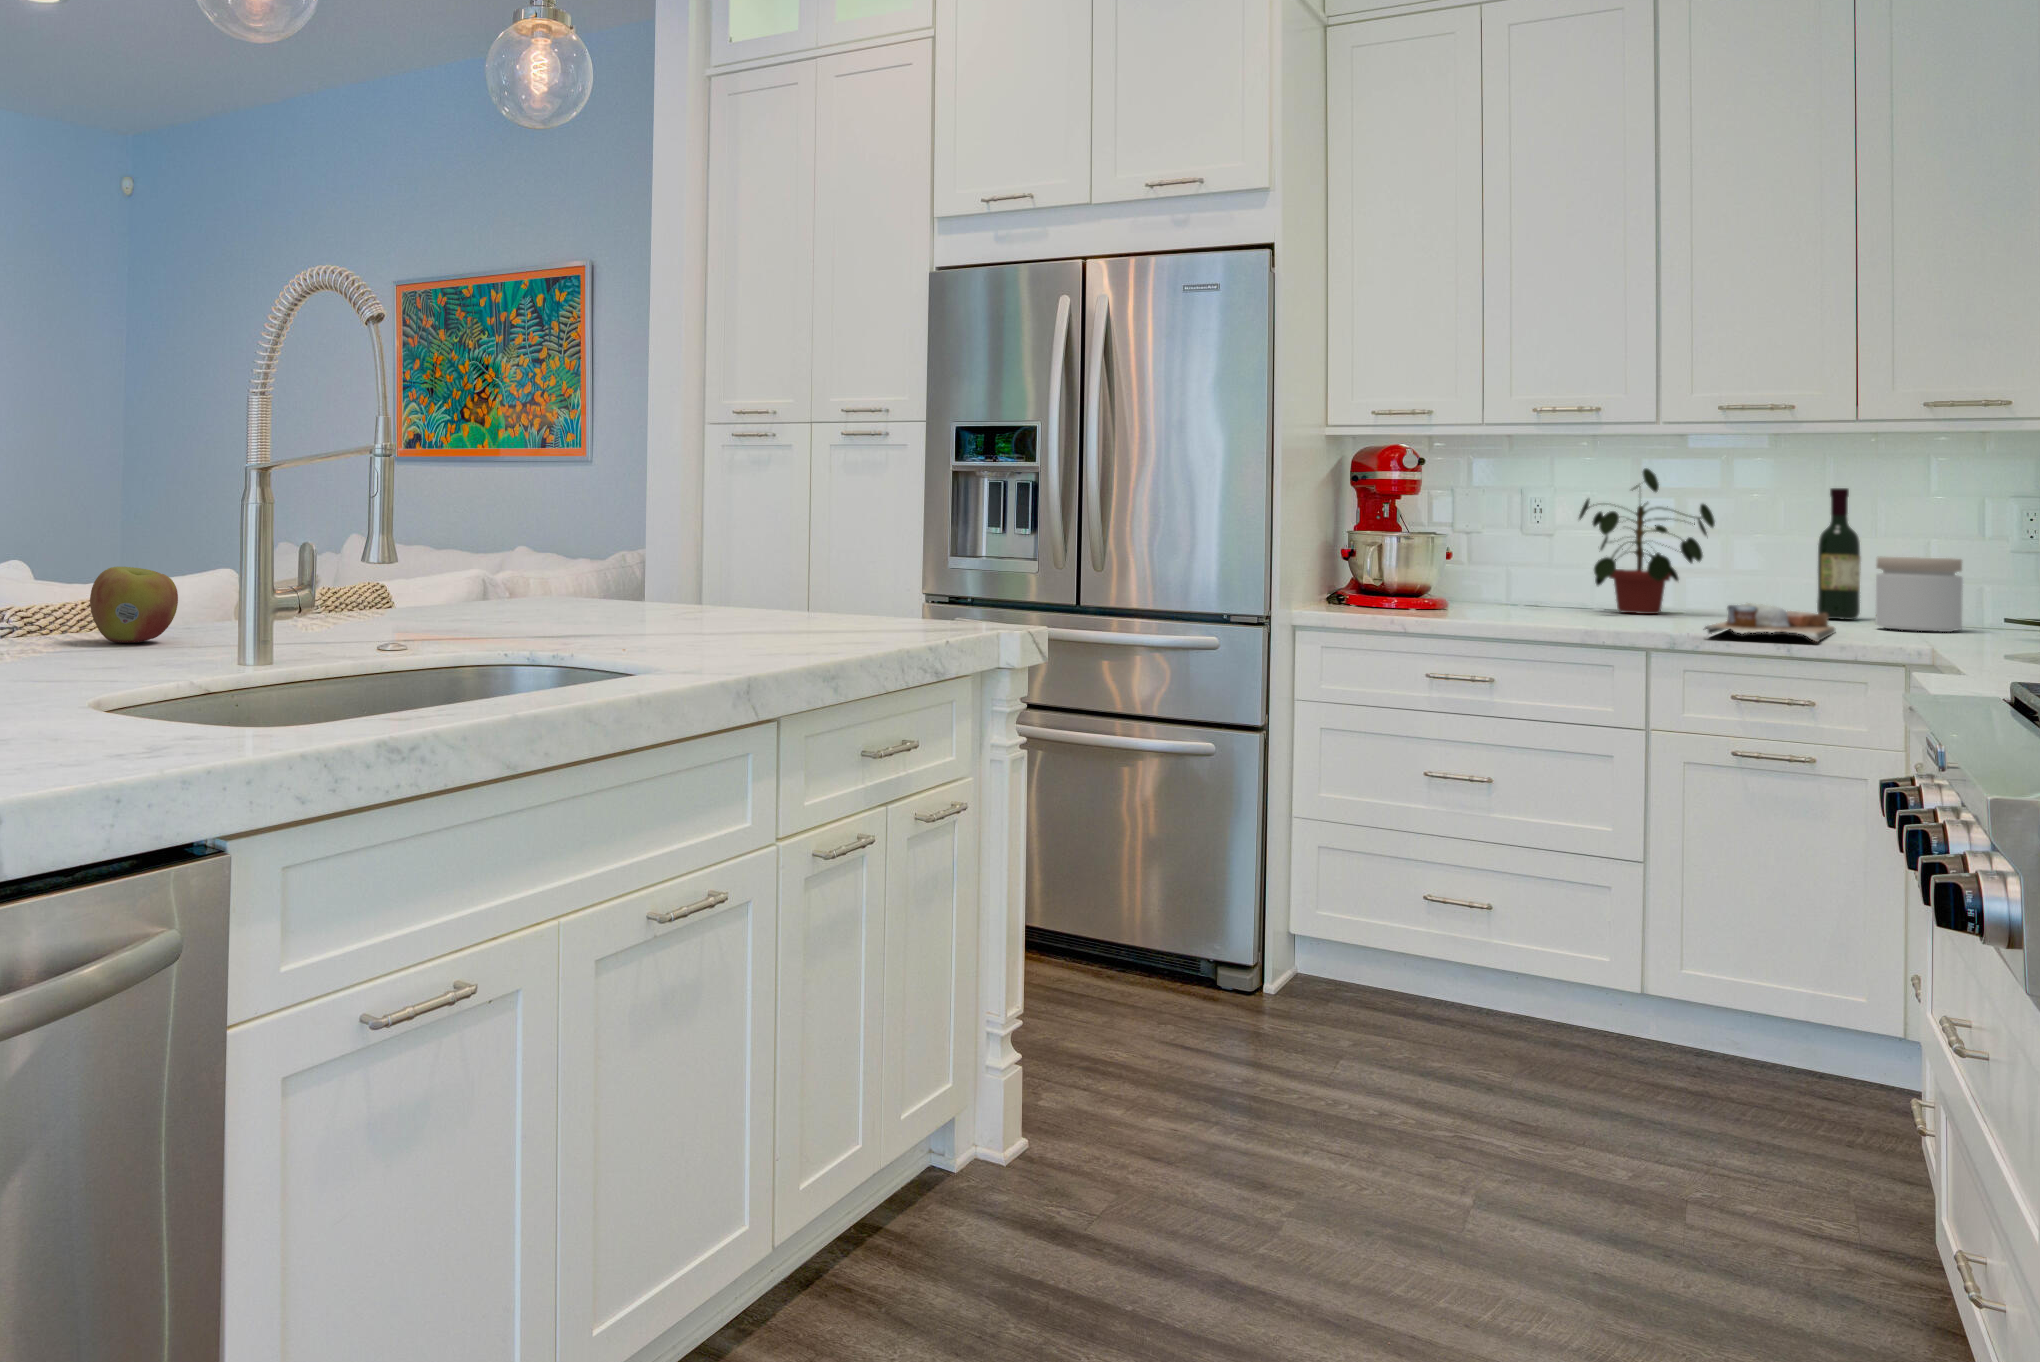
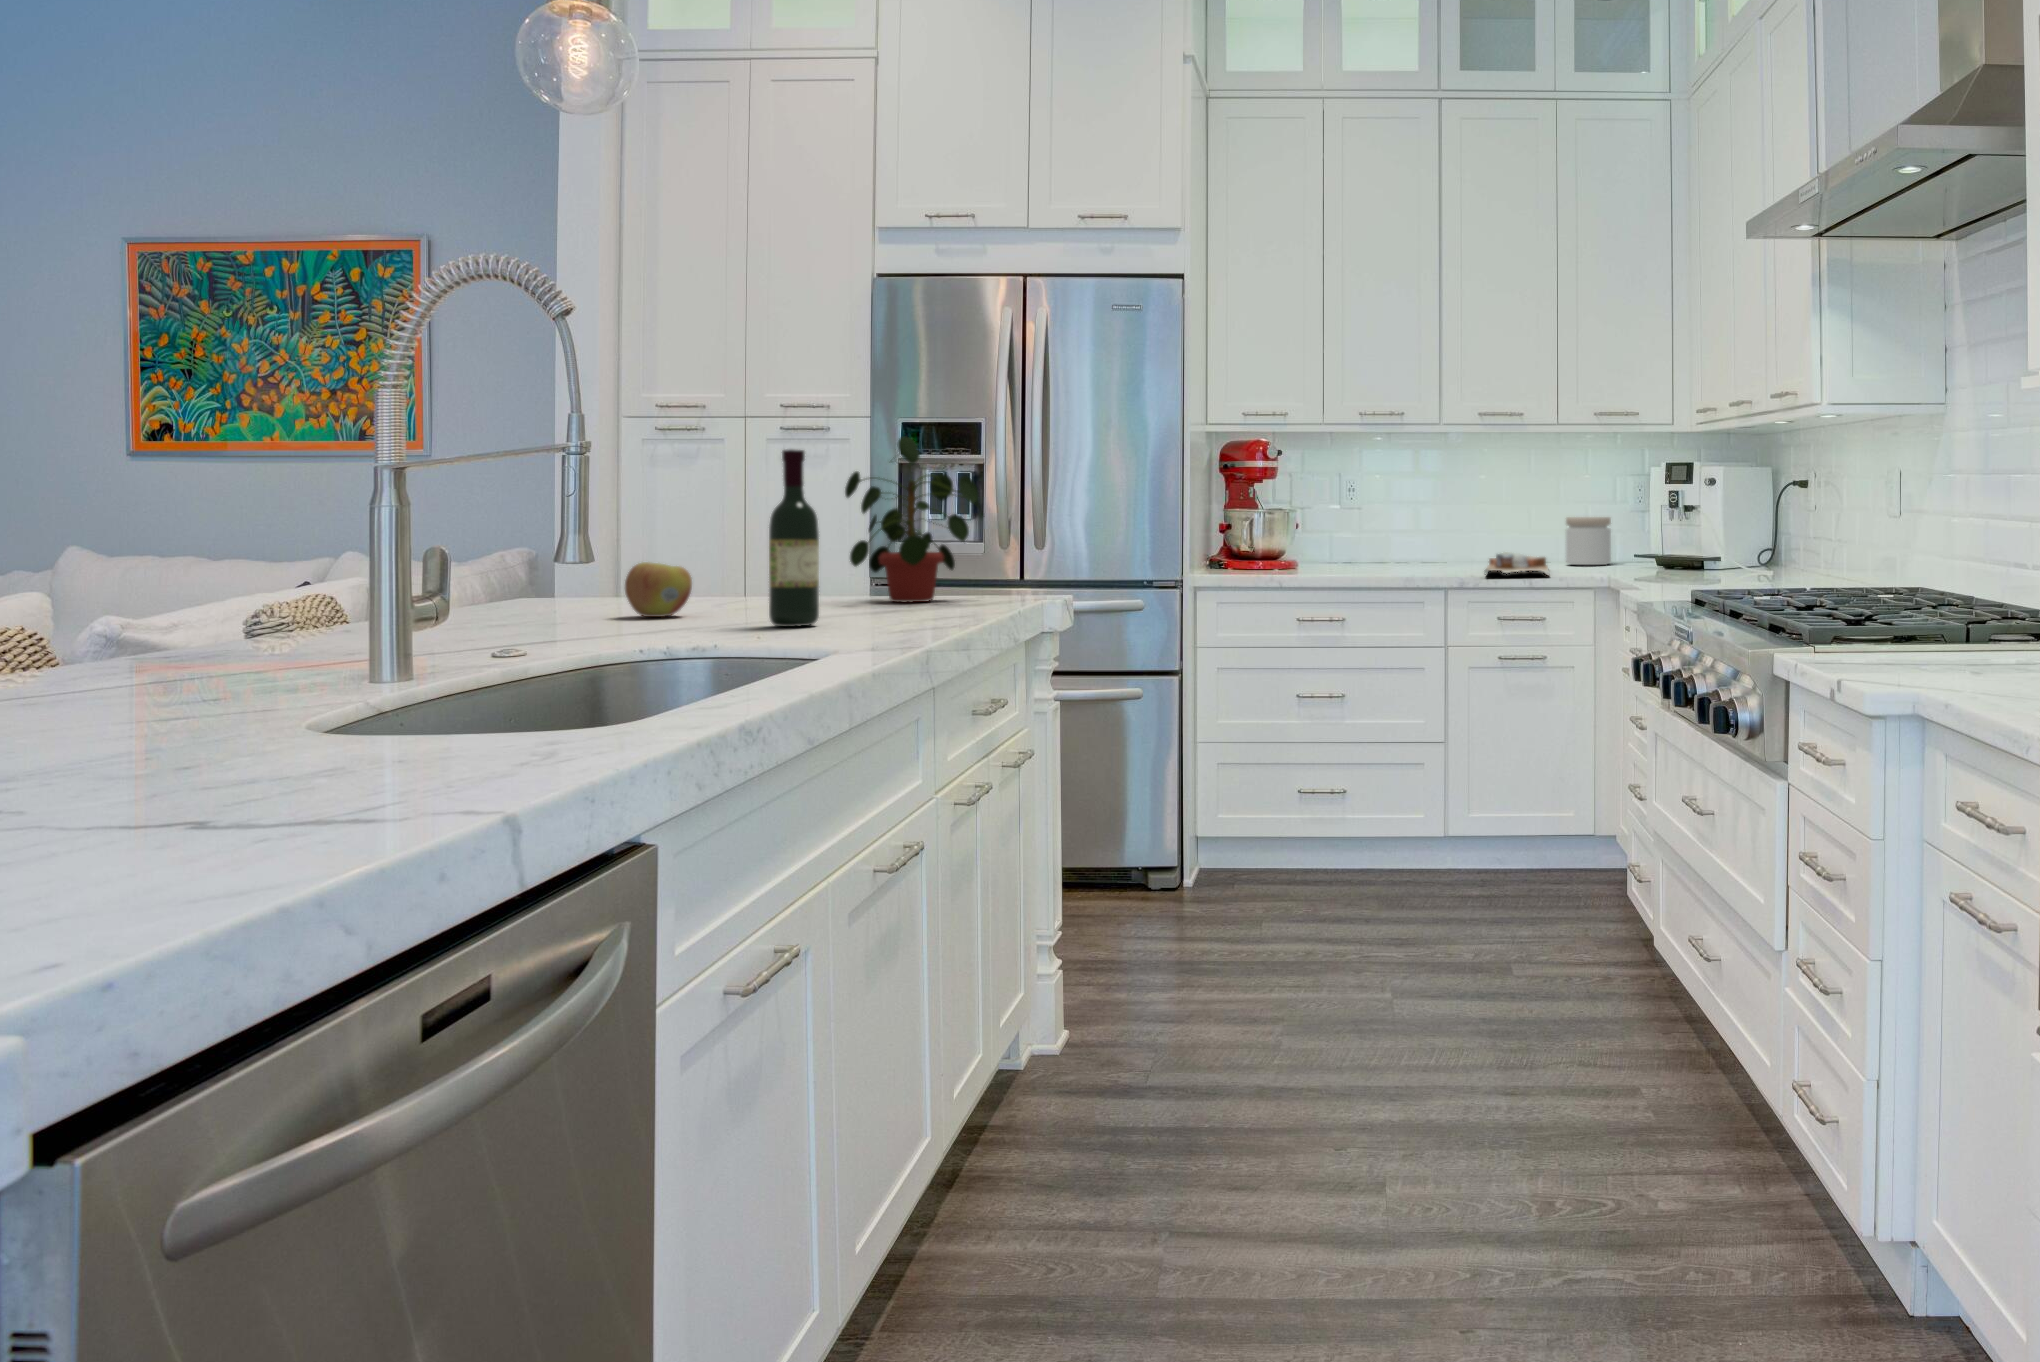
potted plant: present [1579,468,1715,614] -> present [845,437,982,602]
wine bottle: present [1817,488,1861,620] -> present [769,449,819,627]
apple: present [90,567,178,643] -> present [625,562,692,617]

